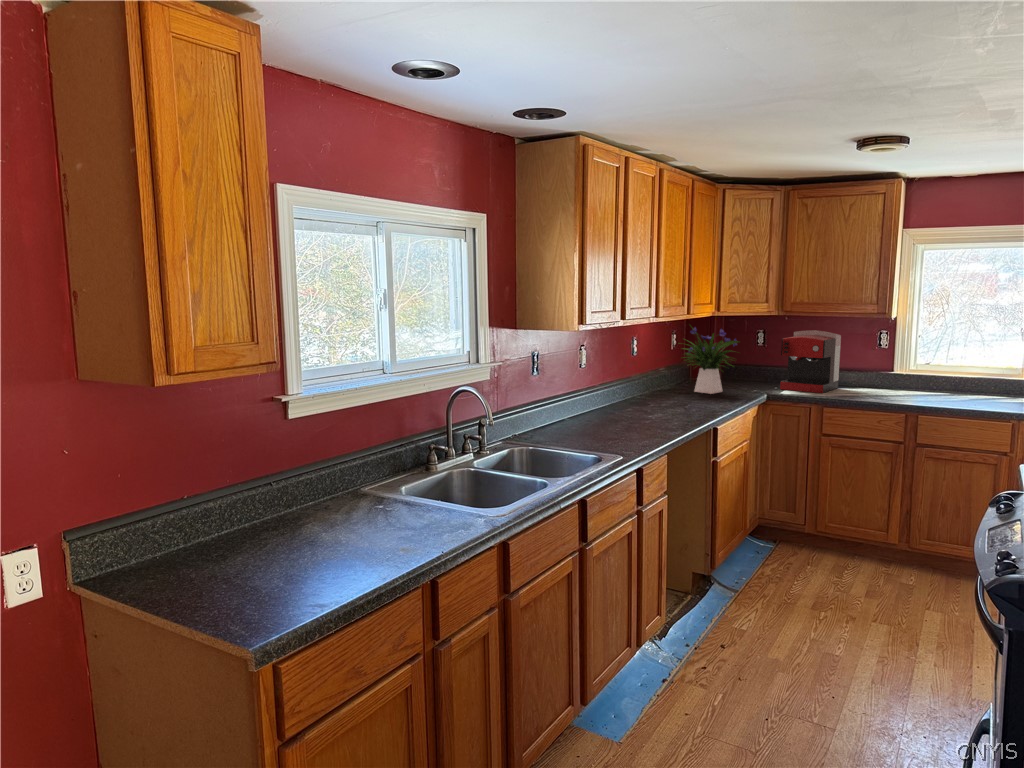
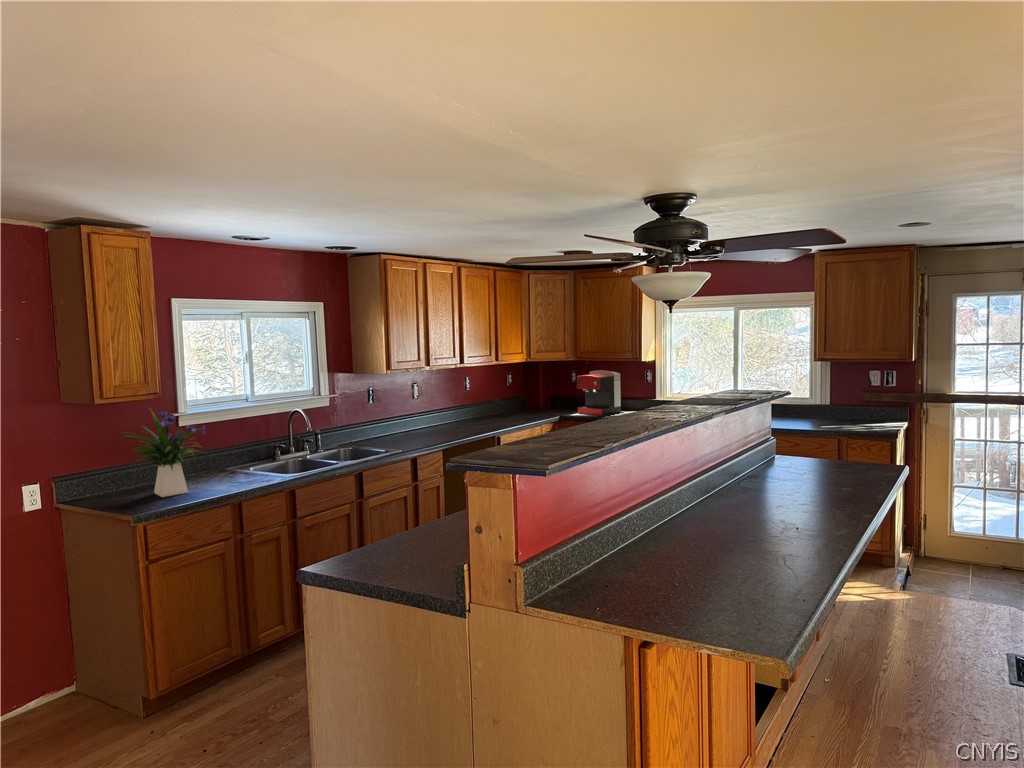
flower arrangement: present [683,327,739,394] -> present [125,410,205,497]

